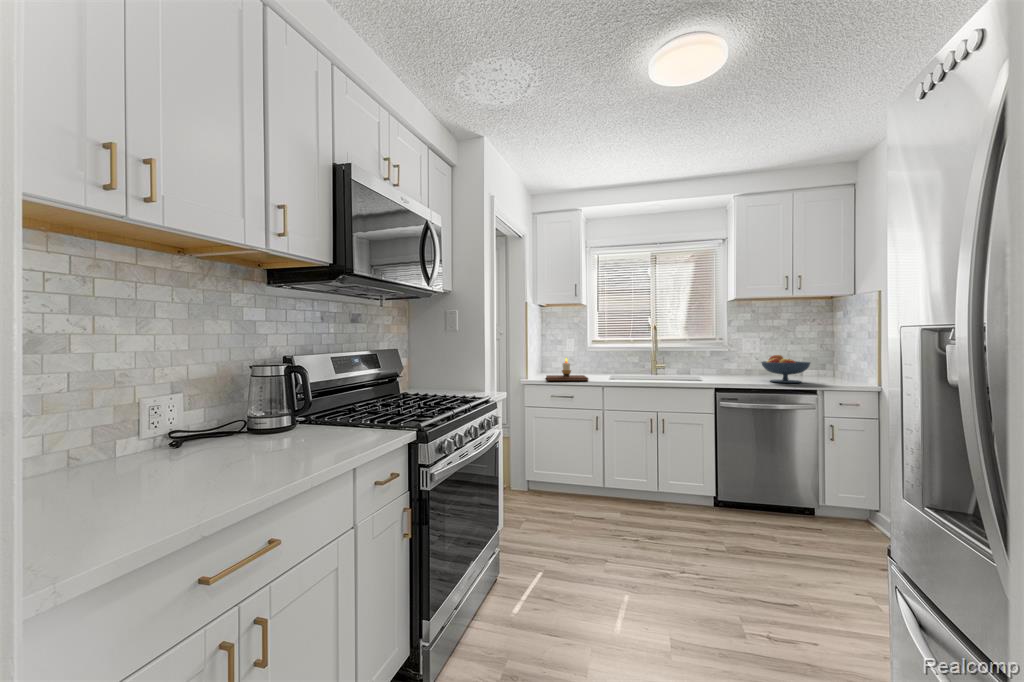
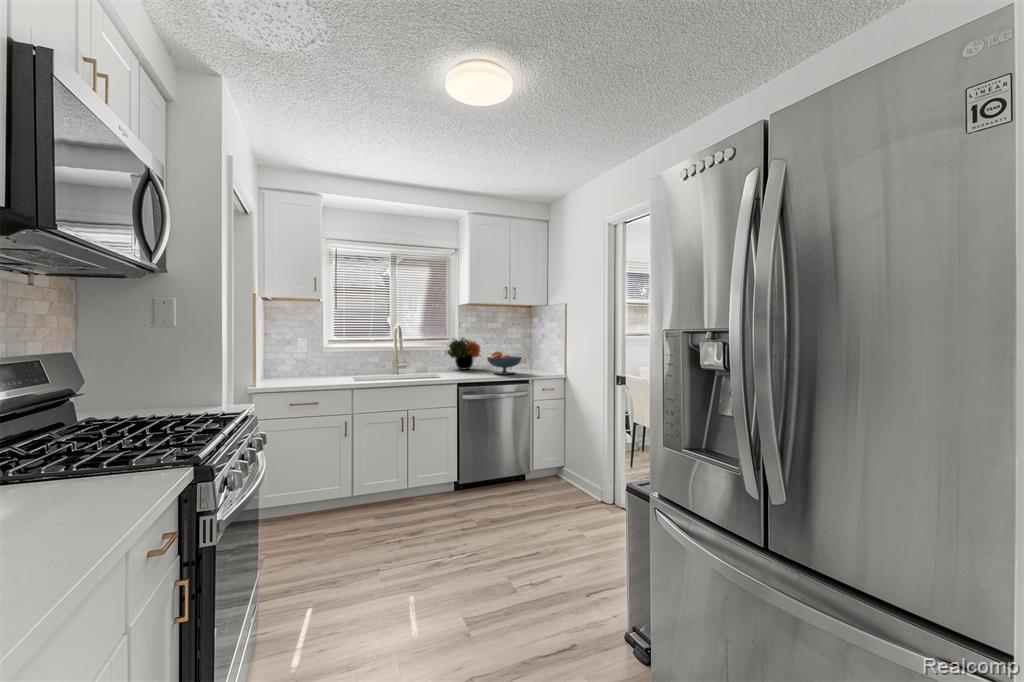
flower arrangement: none [715,338,761,375] -> present [447,338,480,369]
candle: present [546,358,588,381] -> none [277,357,333,385]

